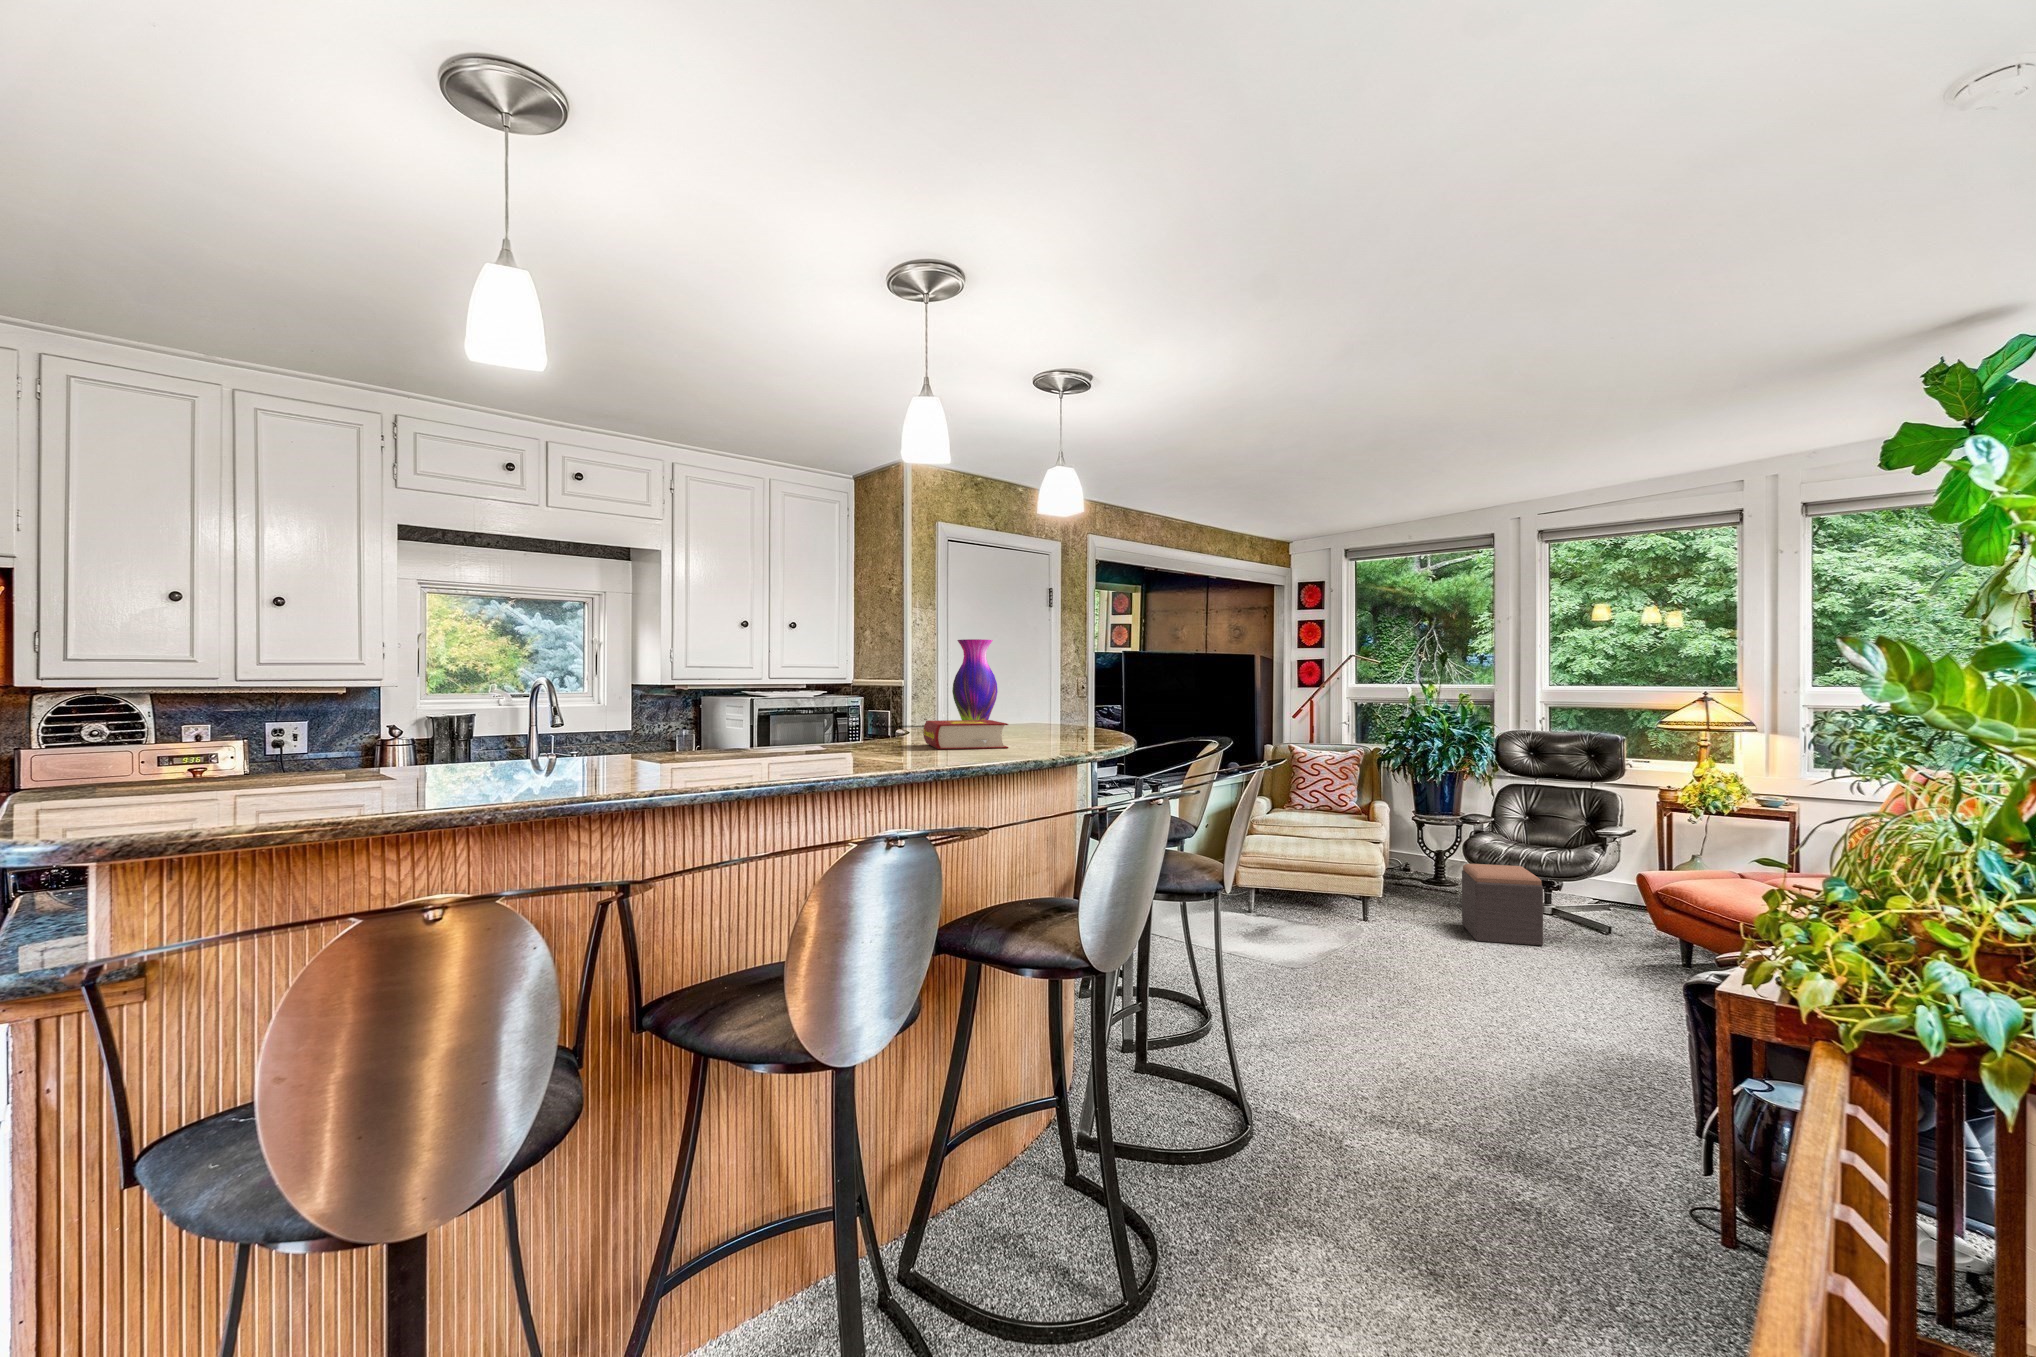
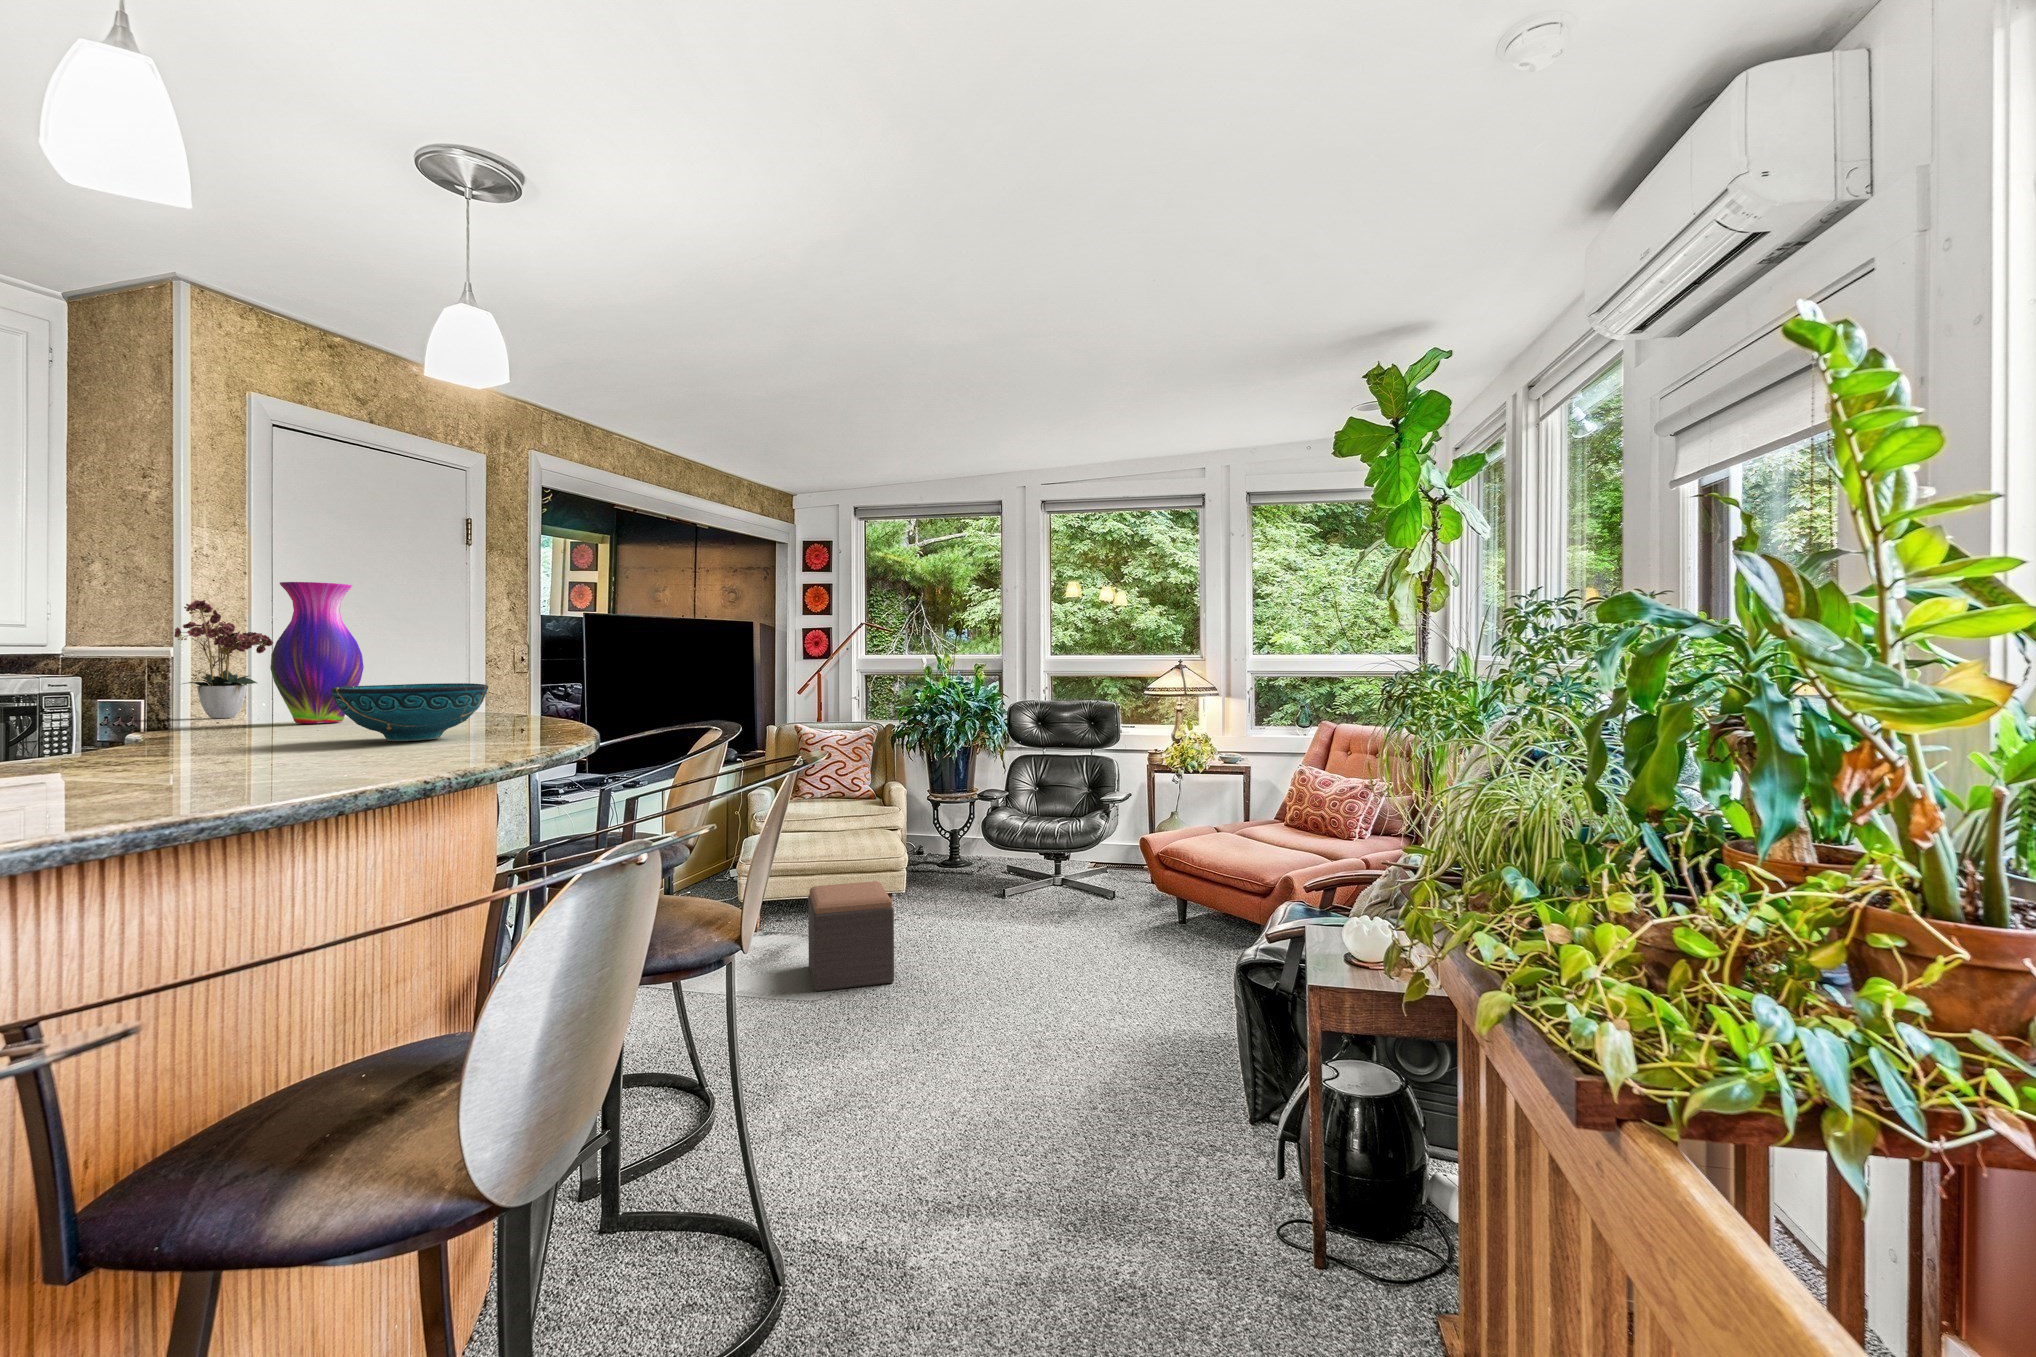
flower arrangement: none [901,647,952,722] -> present [174,600,273,718]
decorative bowl: none [992,702,1070,736] -> present [331,683,488,741]
book: present [923,720,1008,749] -> none [137,719,341,788]
footstool: present [1462,864,1543,945] -> present [808,881,894,991]

